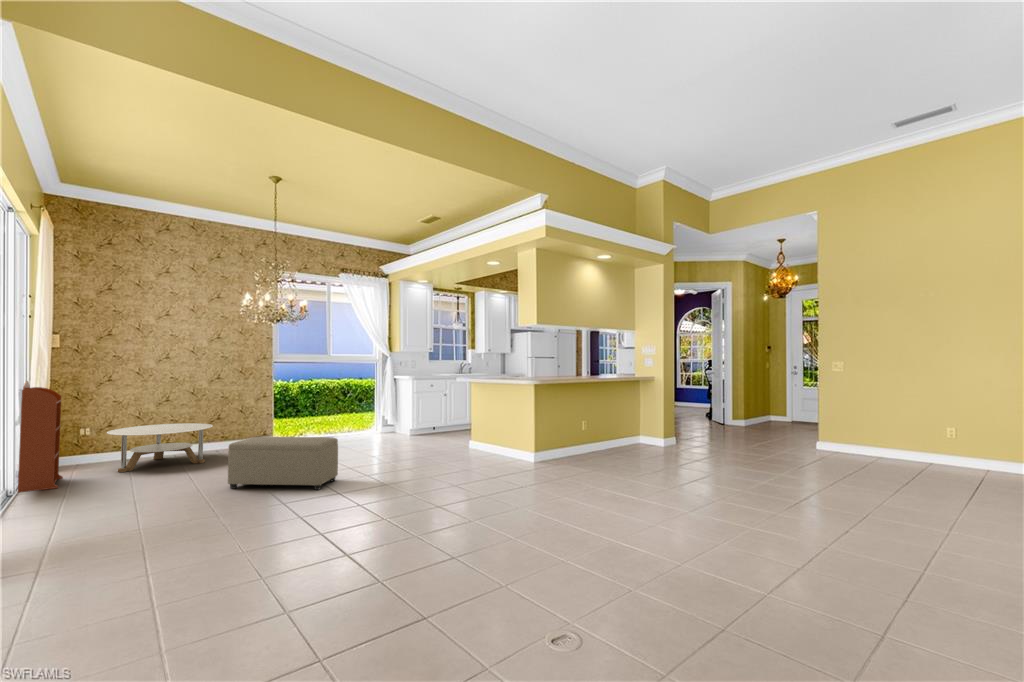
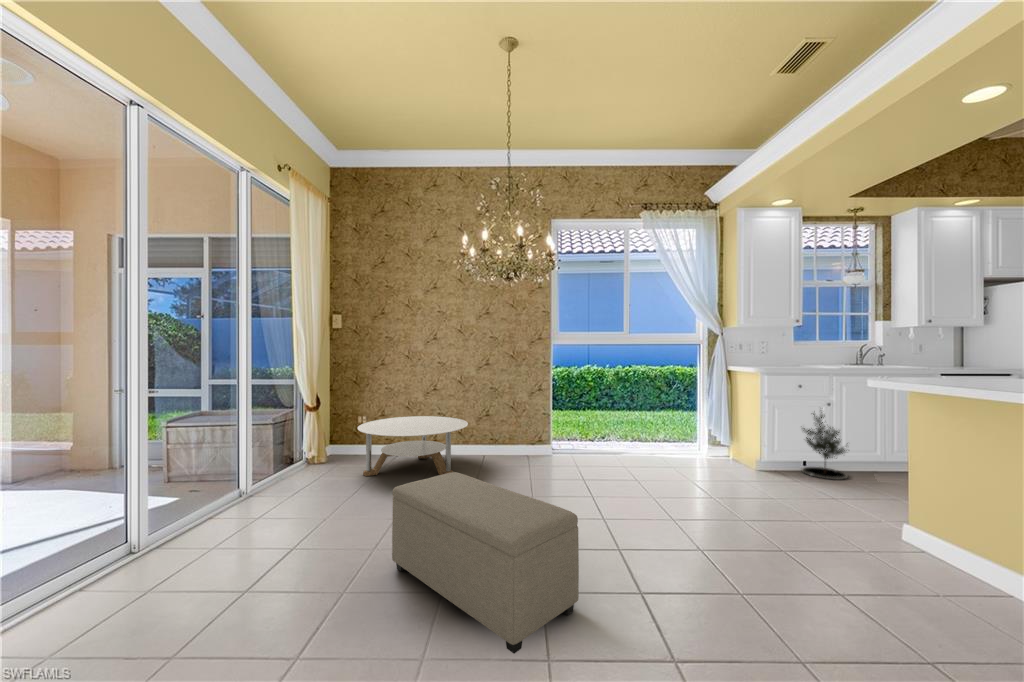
bookcase: present [18,381,63,493] -> none [248,363,315,493]
potted tree: none [429,397,451,435] -> present [802,413,848,480]

